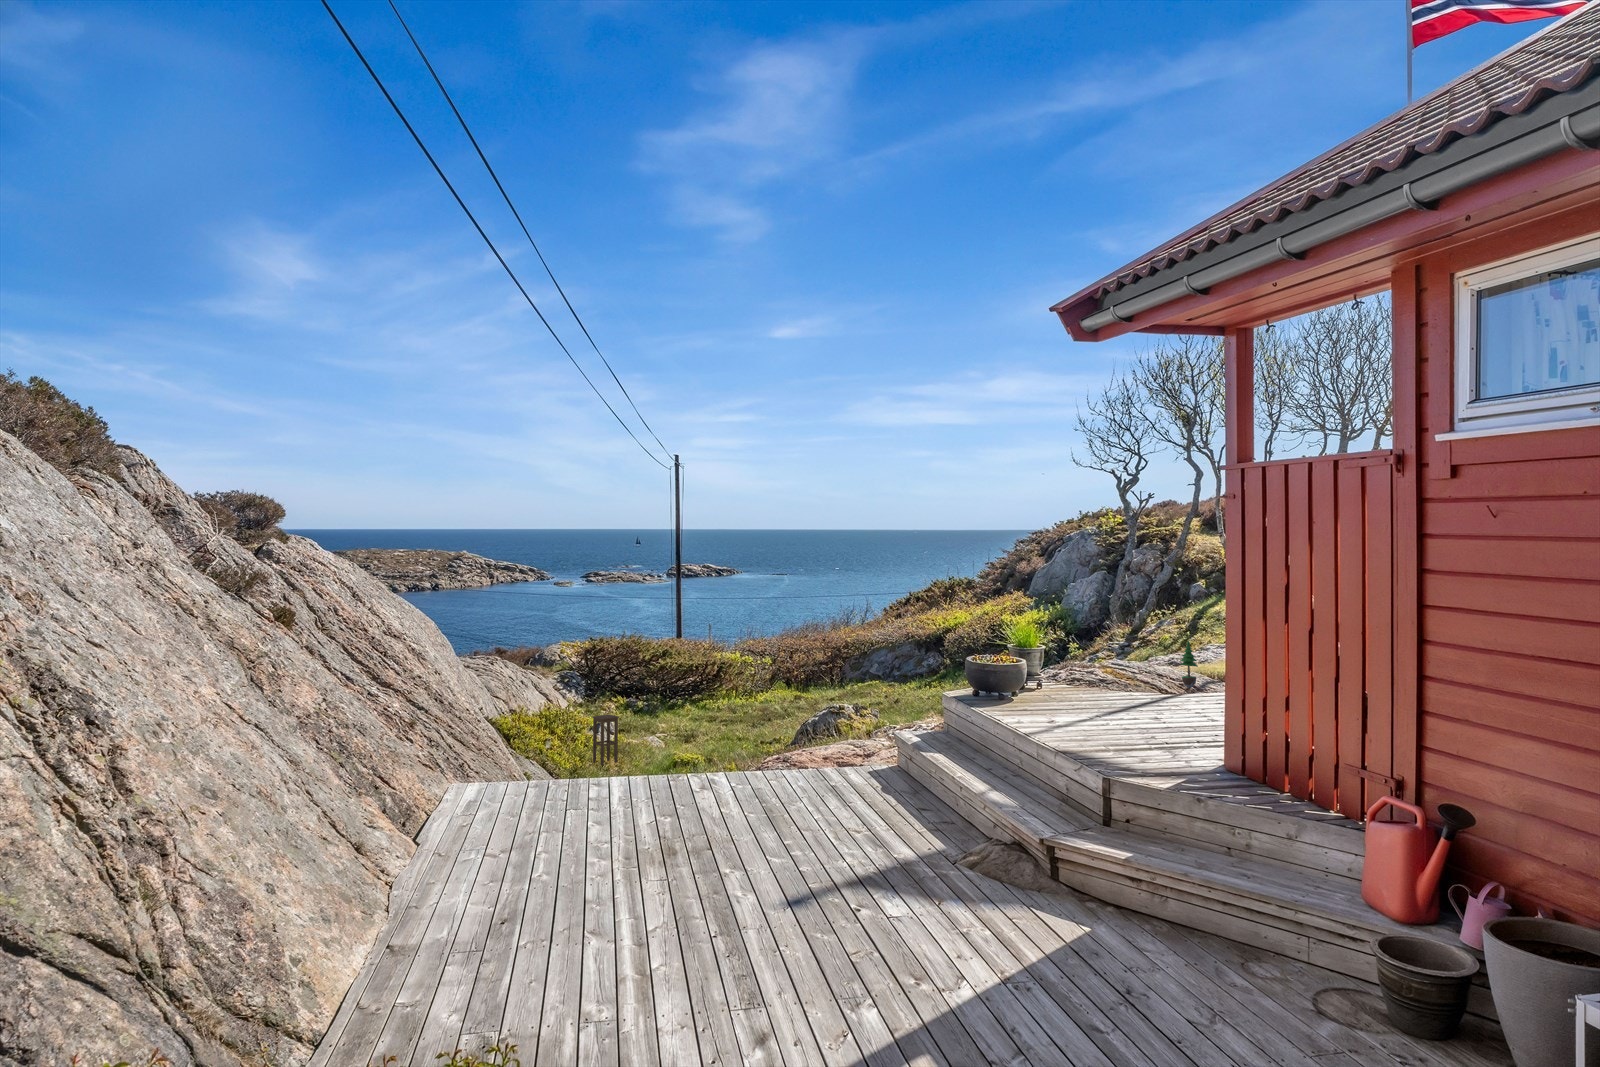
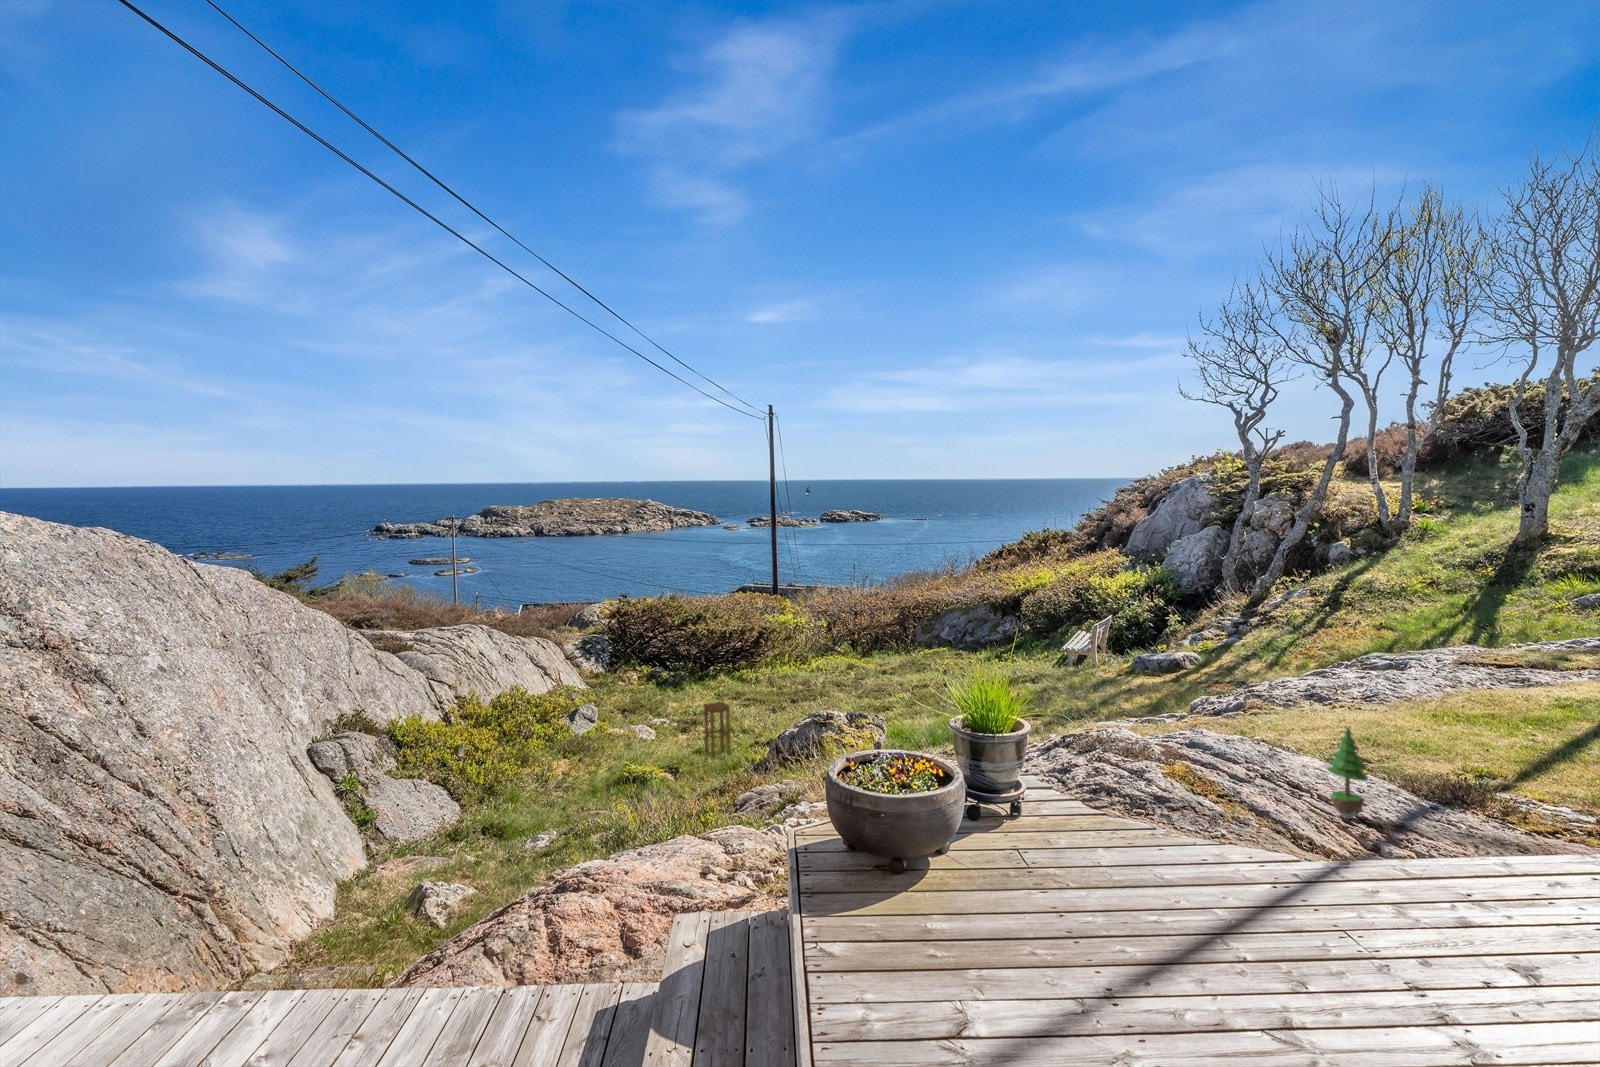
stool: present [592,714,619,765] -> present [703,701,731,759]

